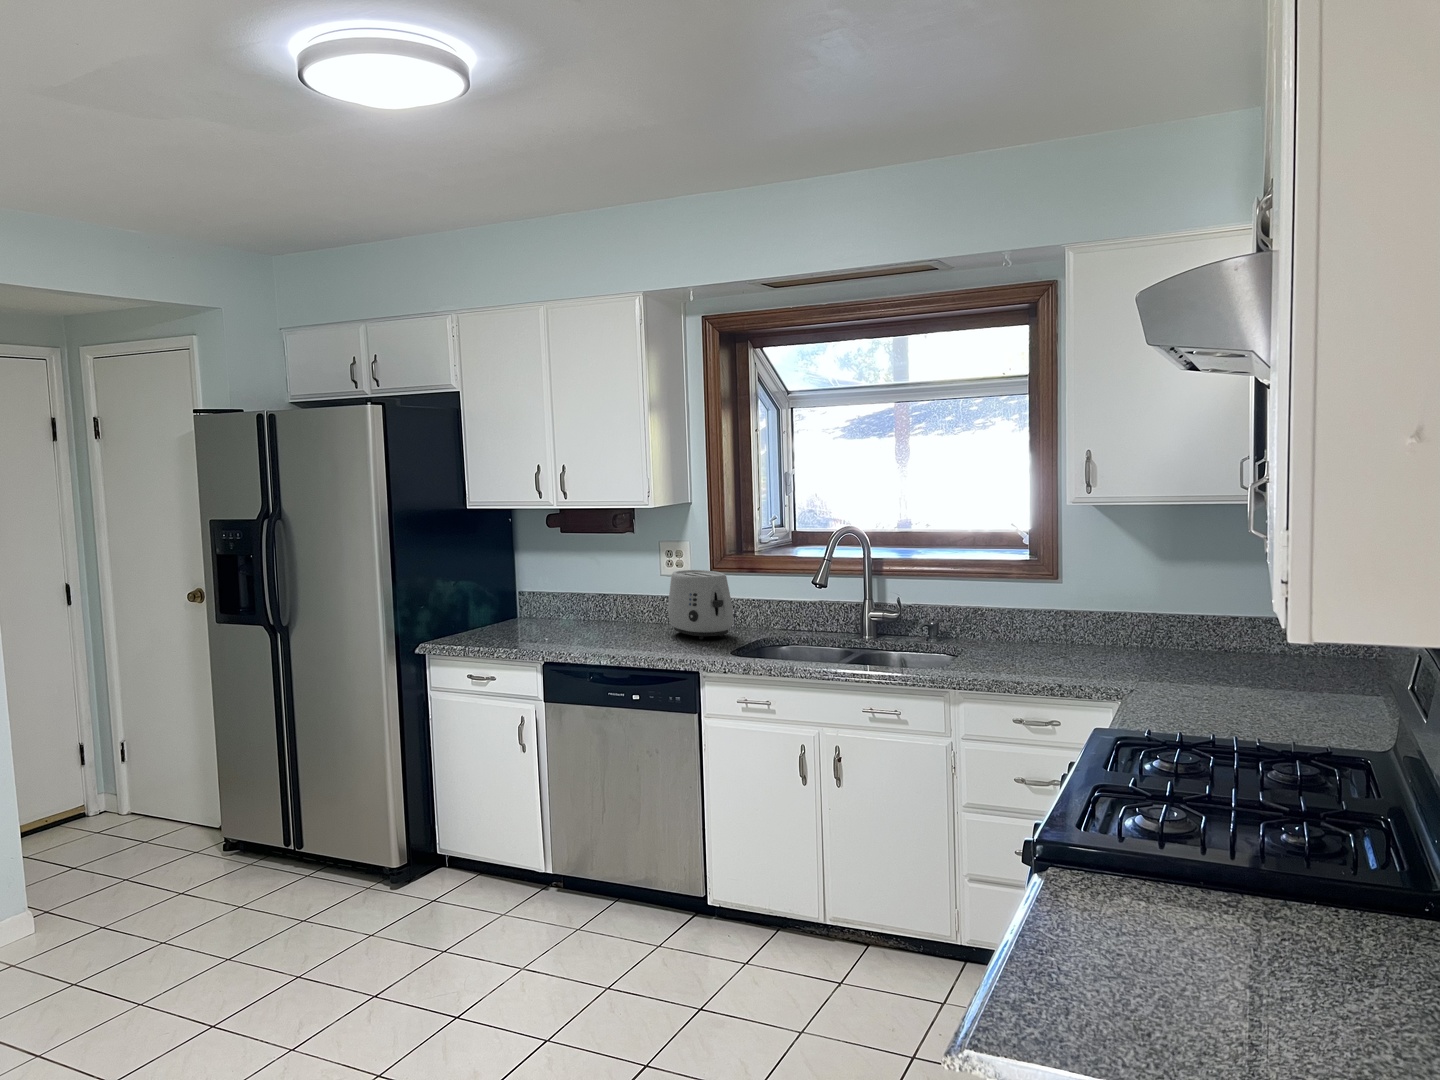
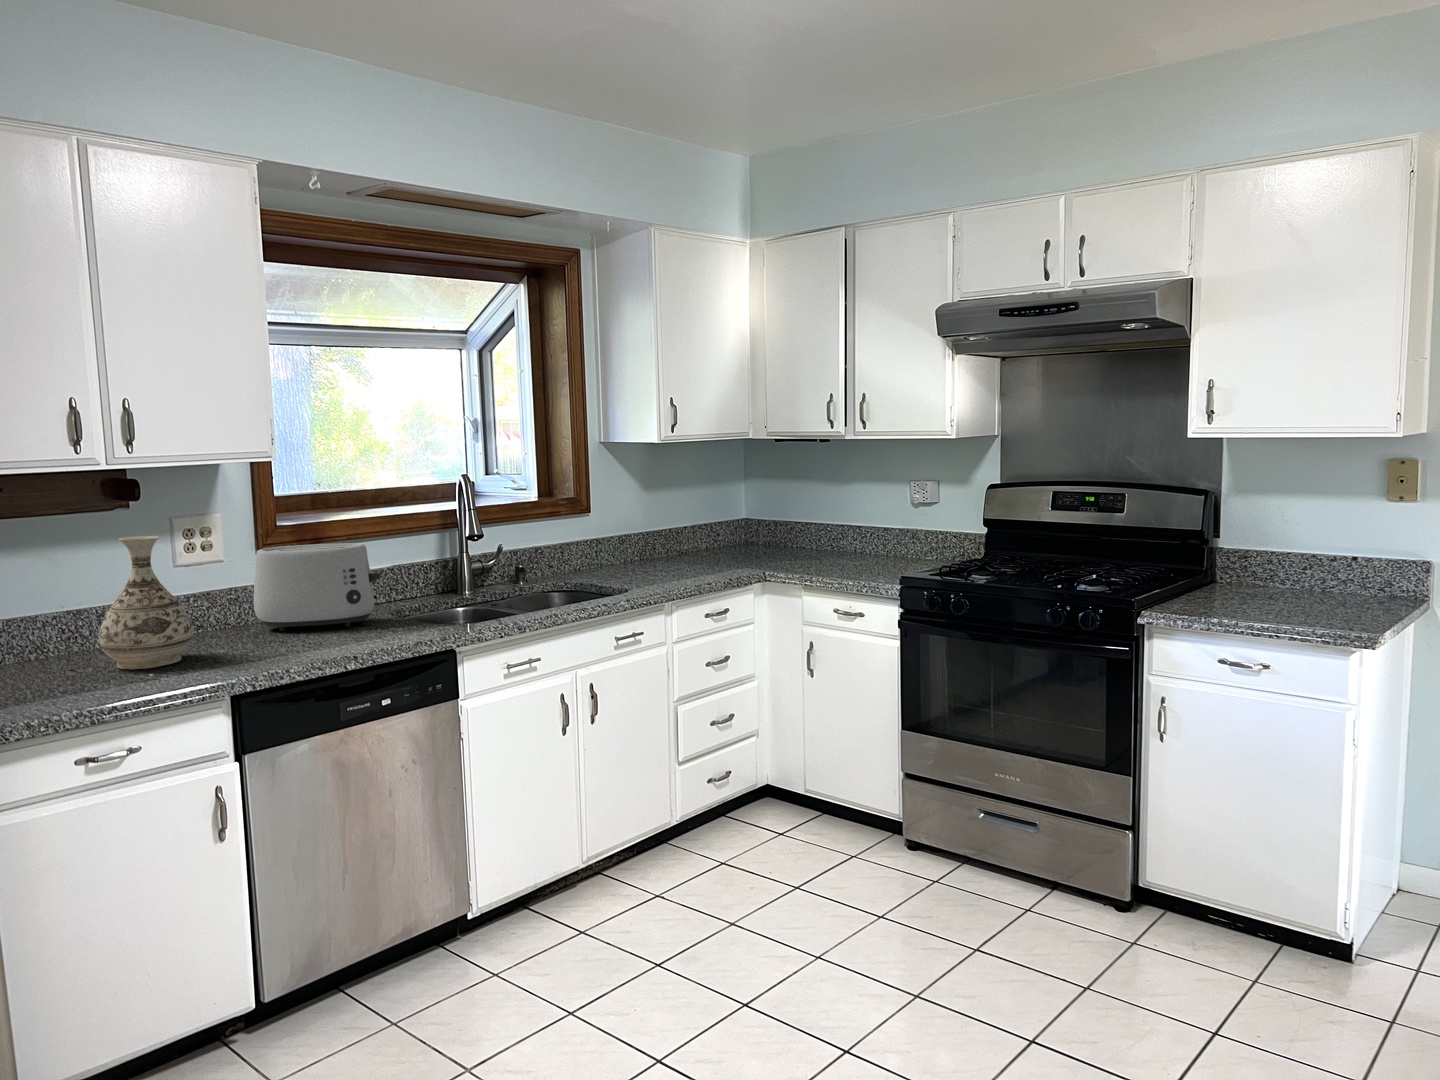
vase: none [544,552,597,636] -> present [99,536,193,669]

